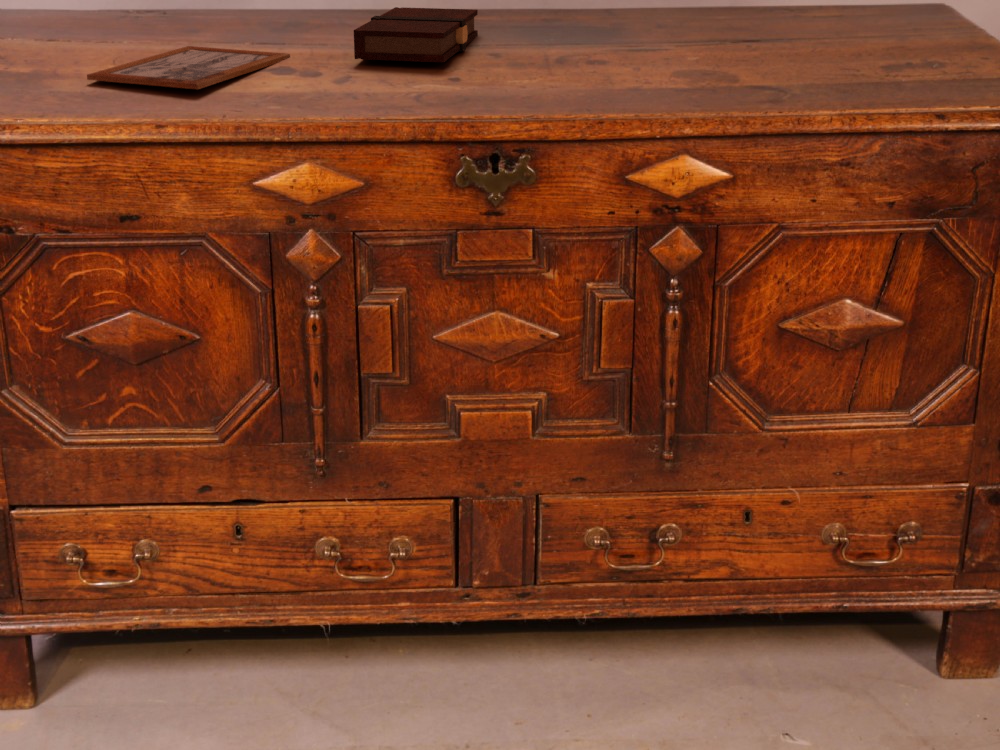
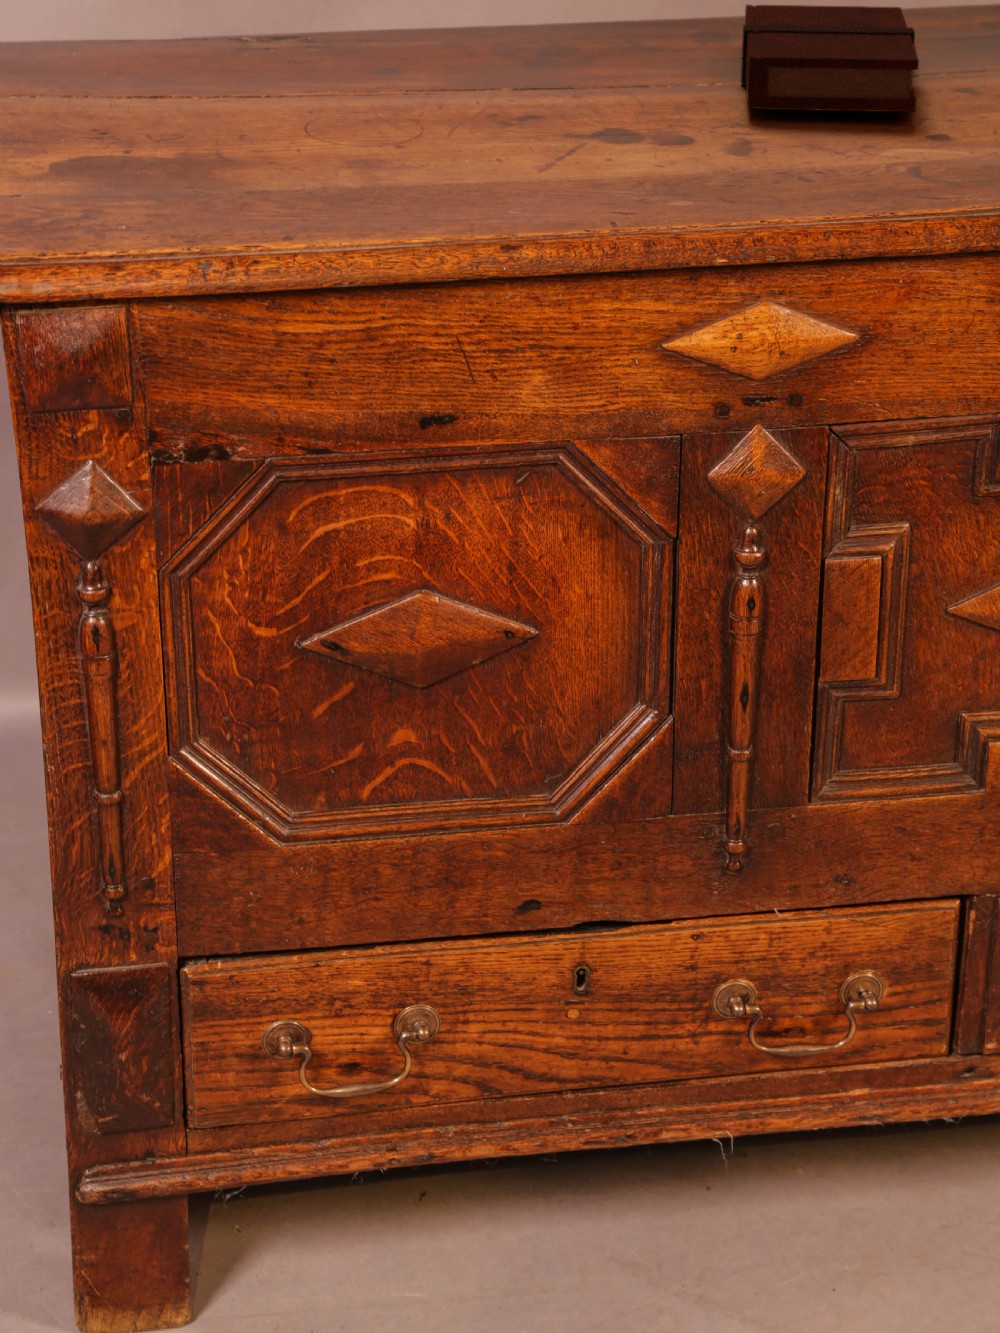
picture frame: present [87,46,290,89] -> none [304,88,610,179]

